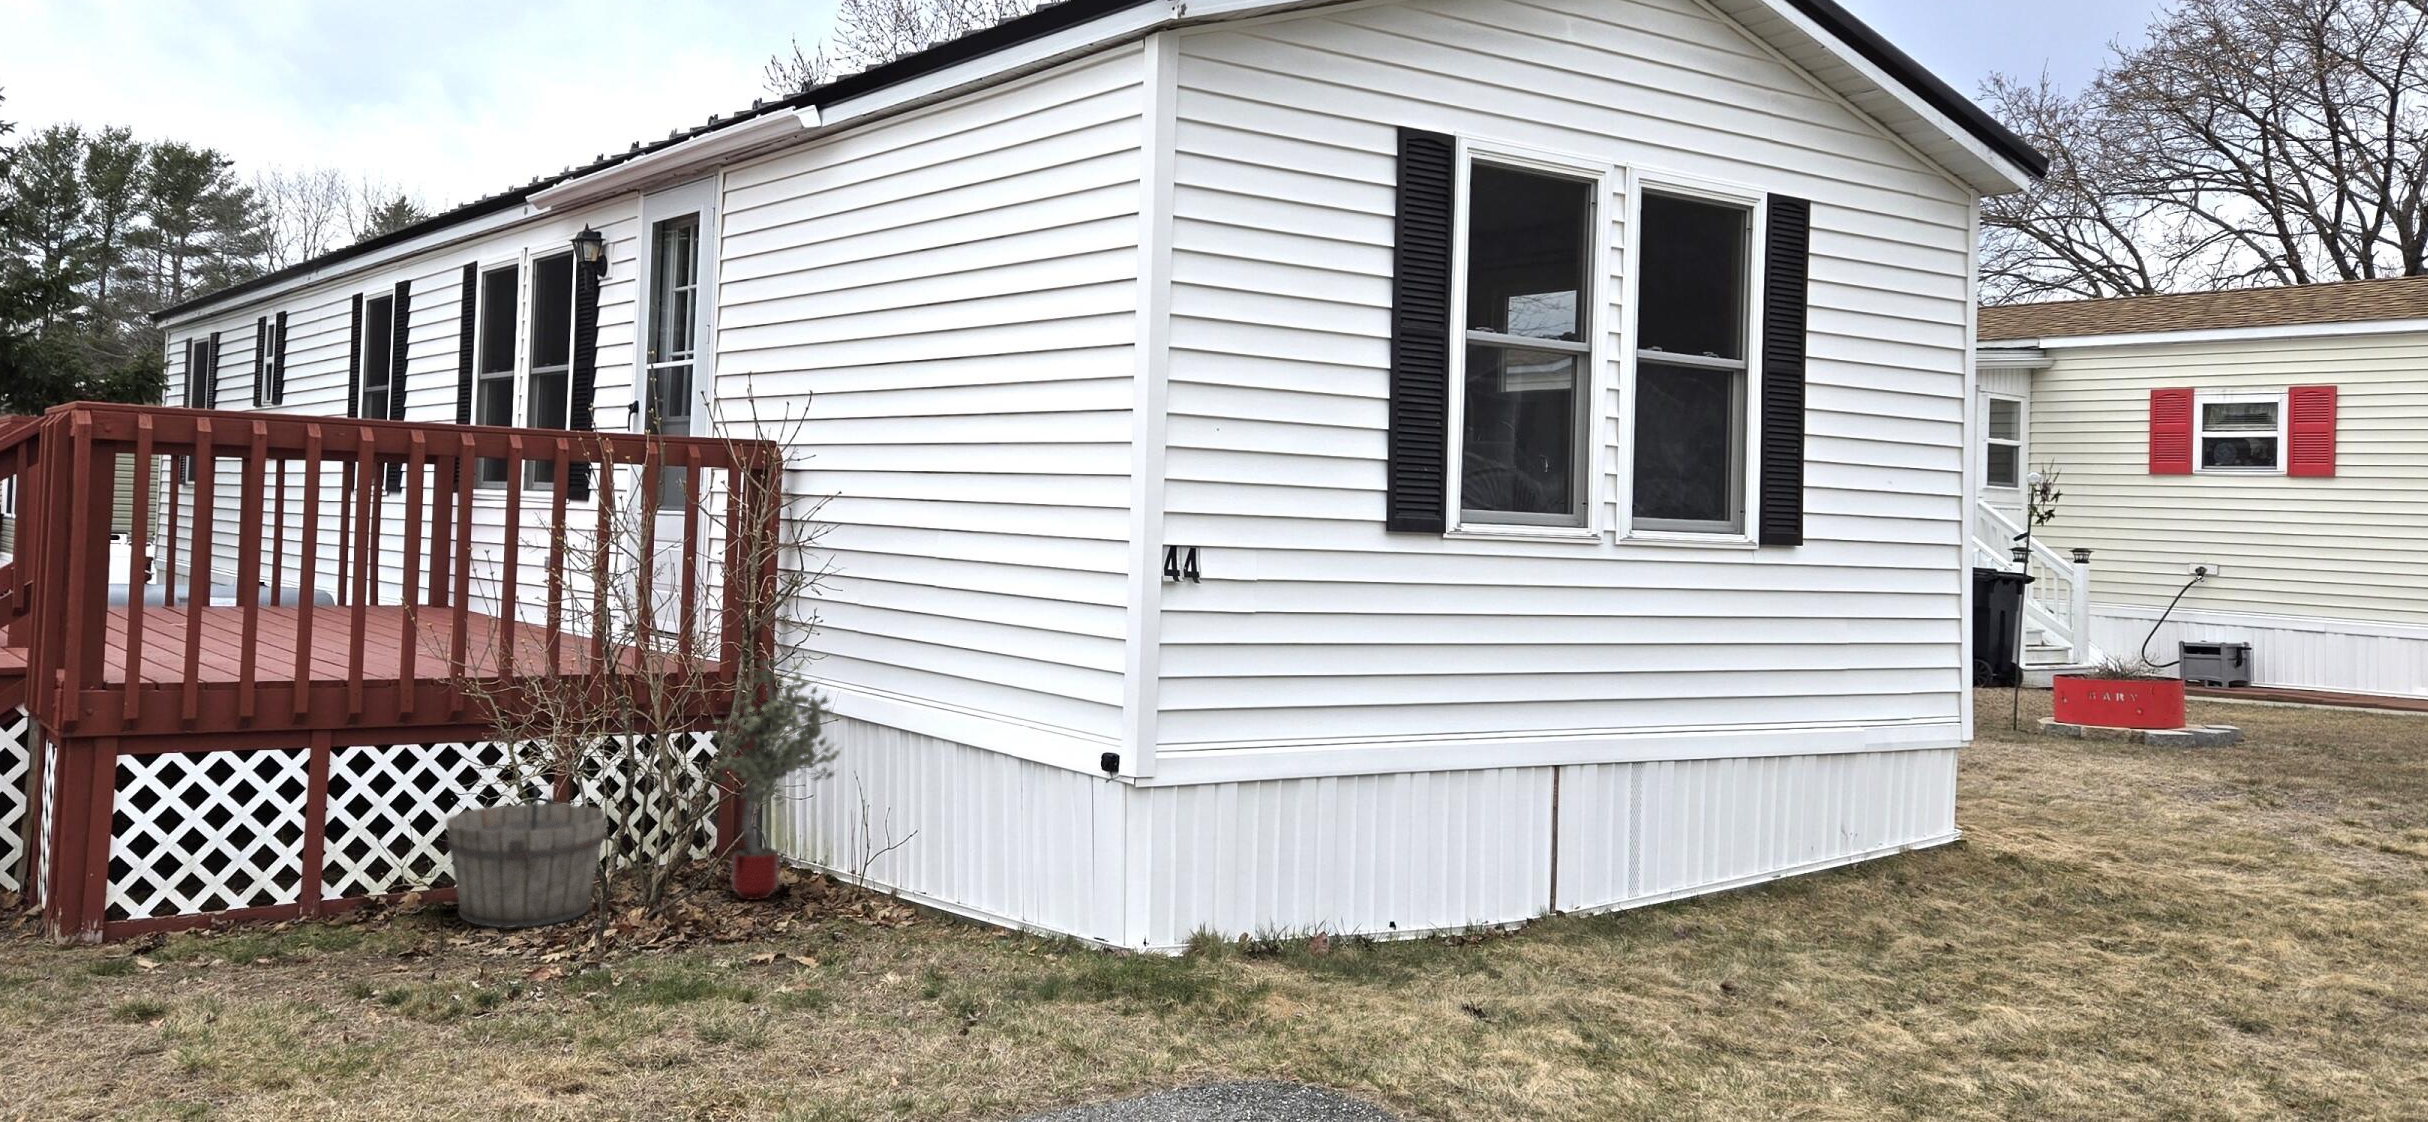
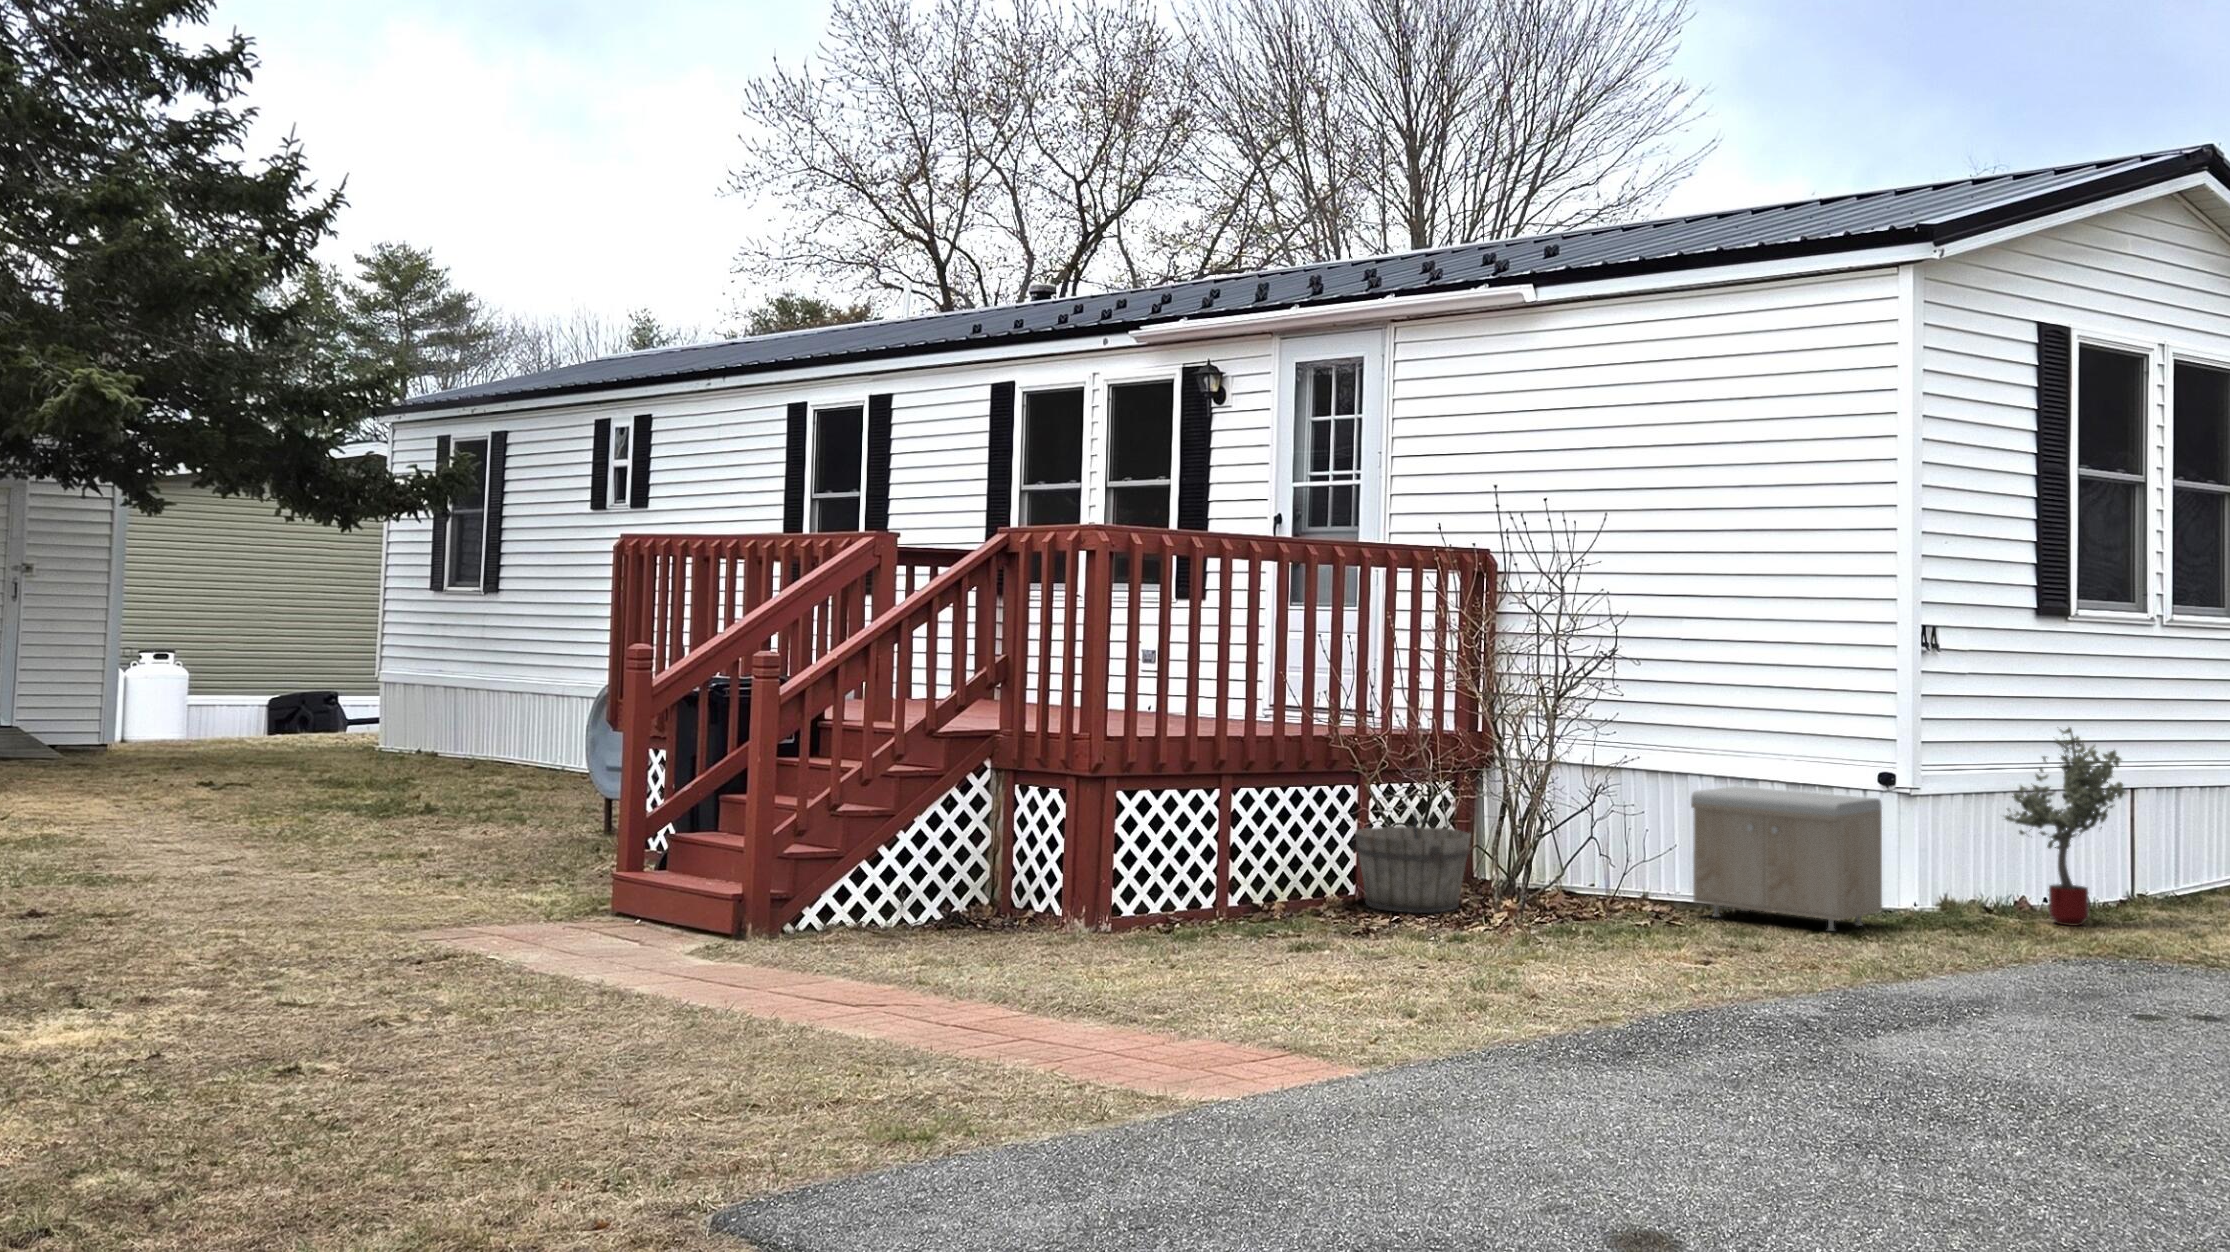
potted tree: present [709,660,841,900] -> present [2005,727,2125,926]
storage bench: none [856,762,1095,983] -> present [1691,787,1882,931]

